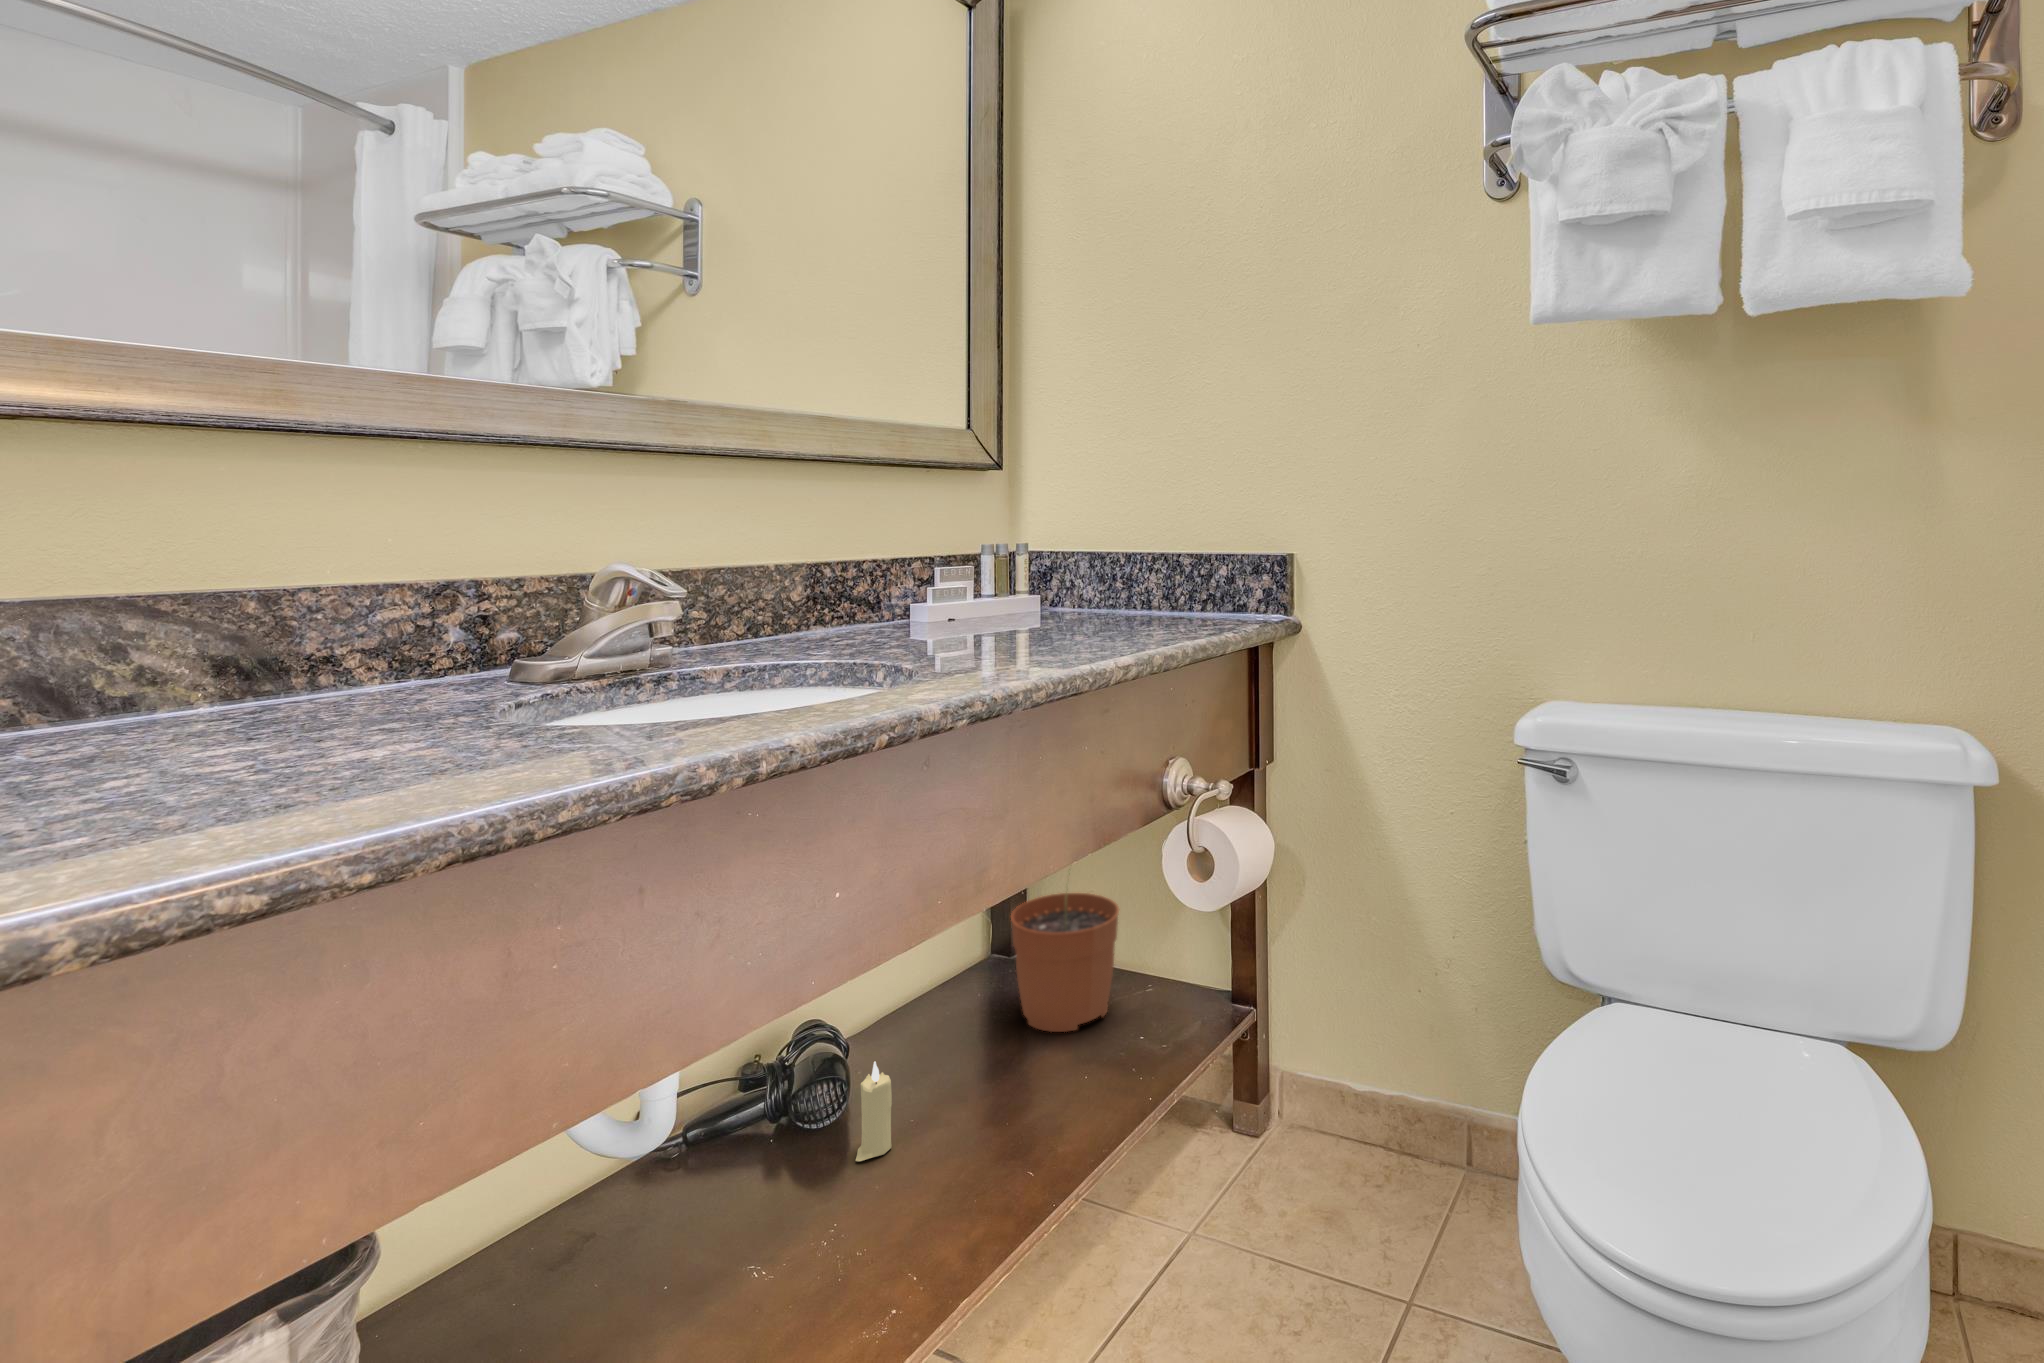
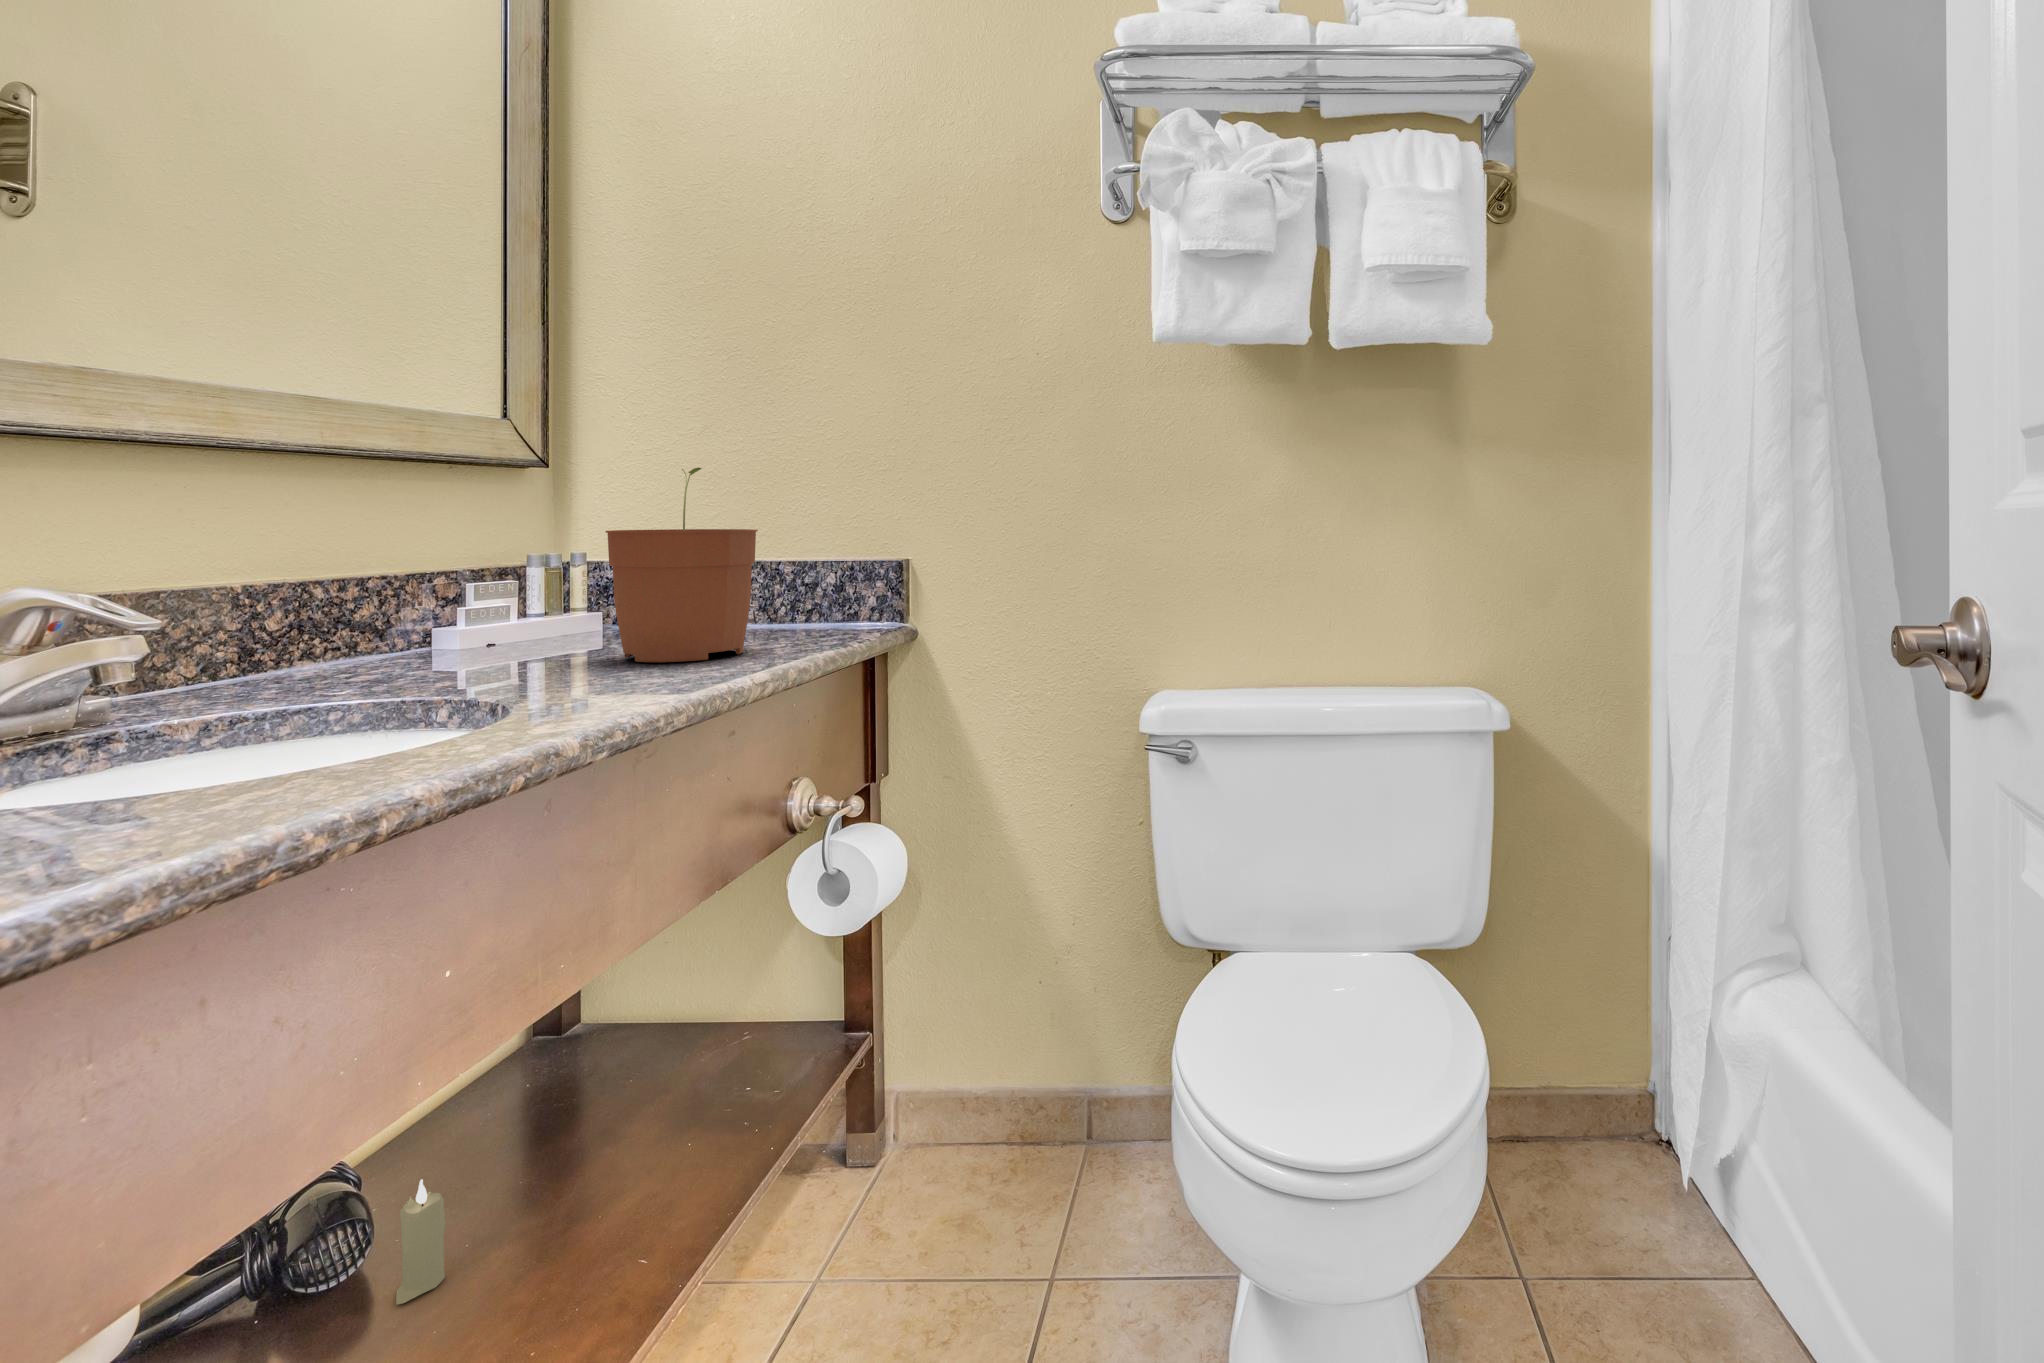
plant pot: present [1011,869,1119,1032] -> present [605,468,758,662]

